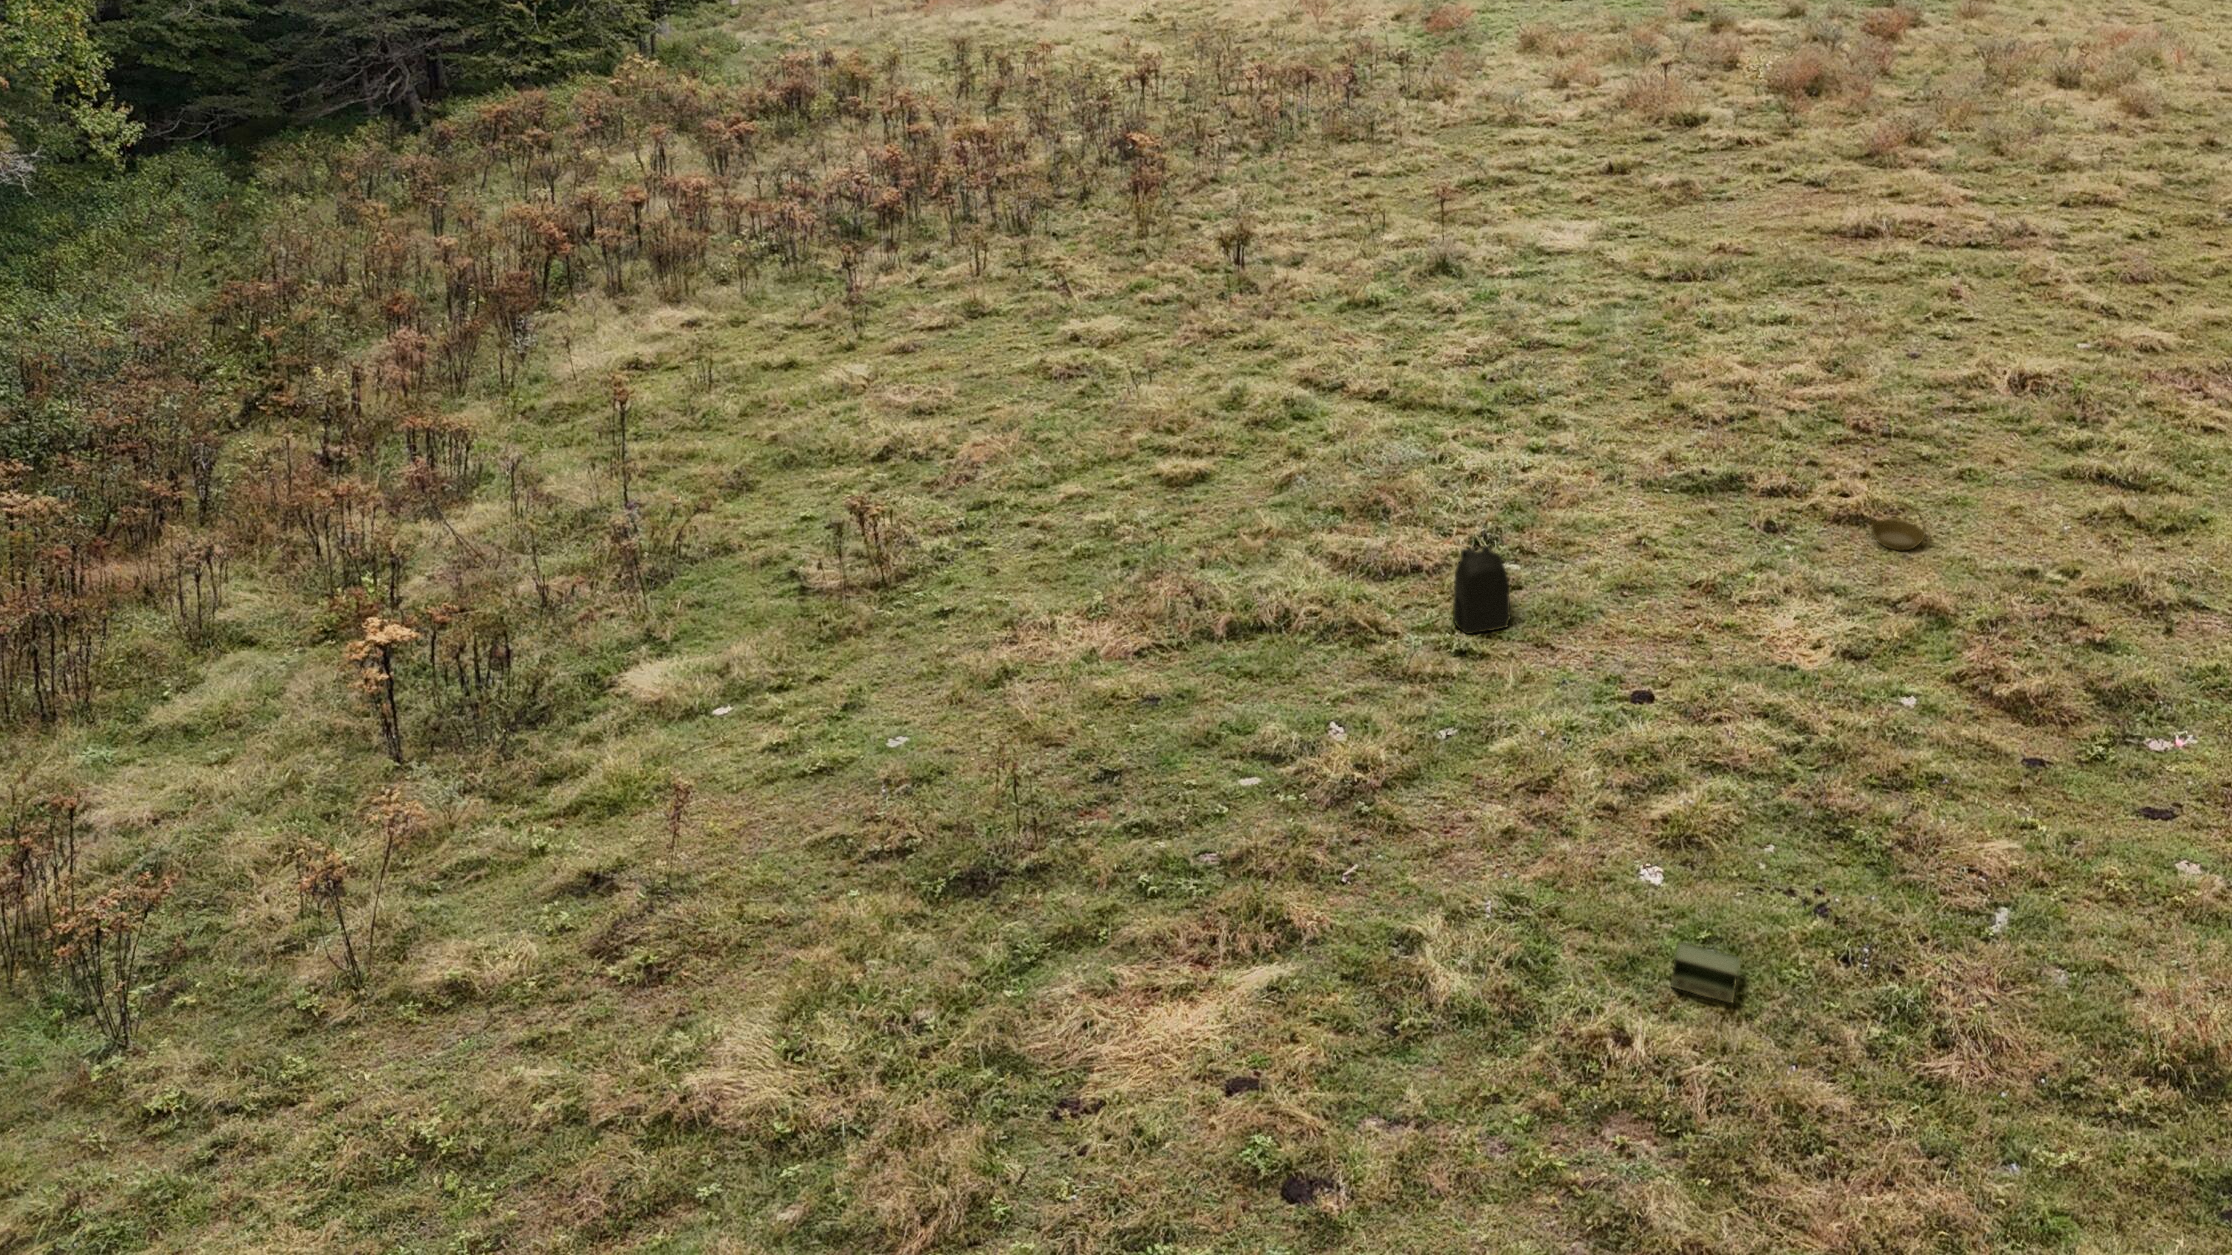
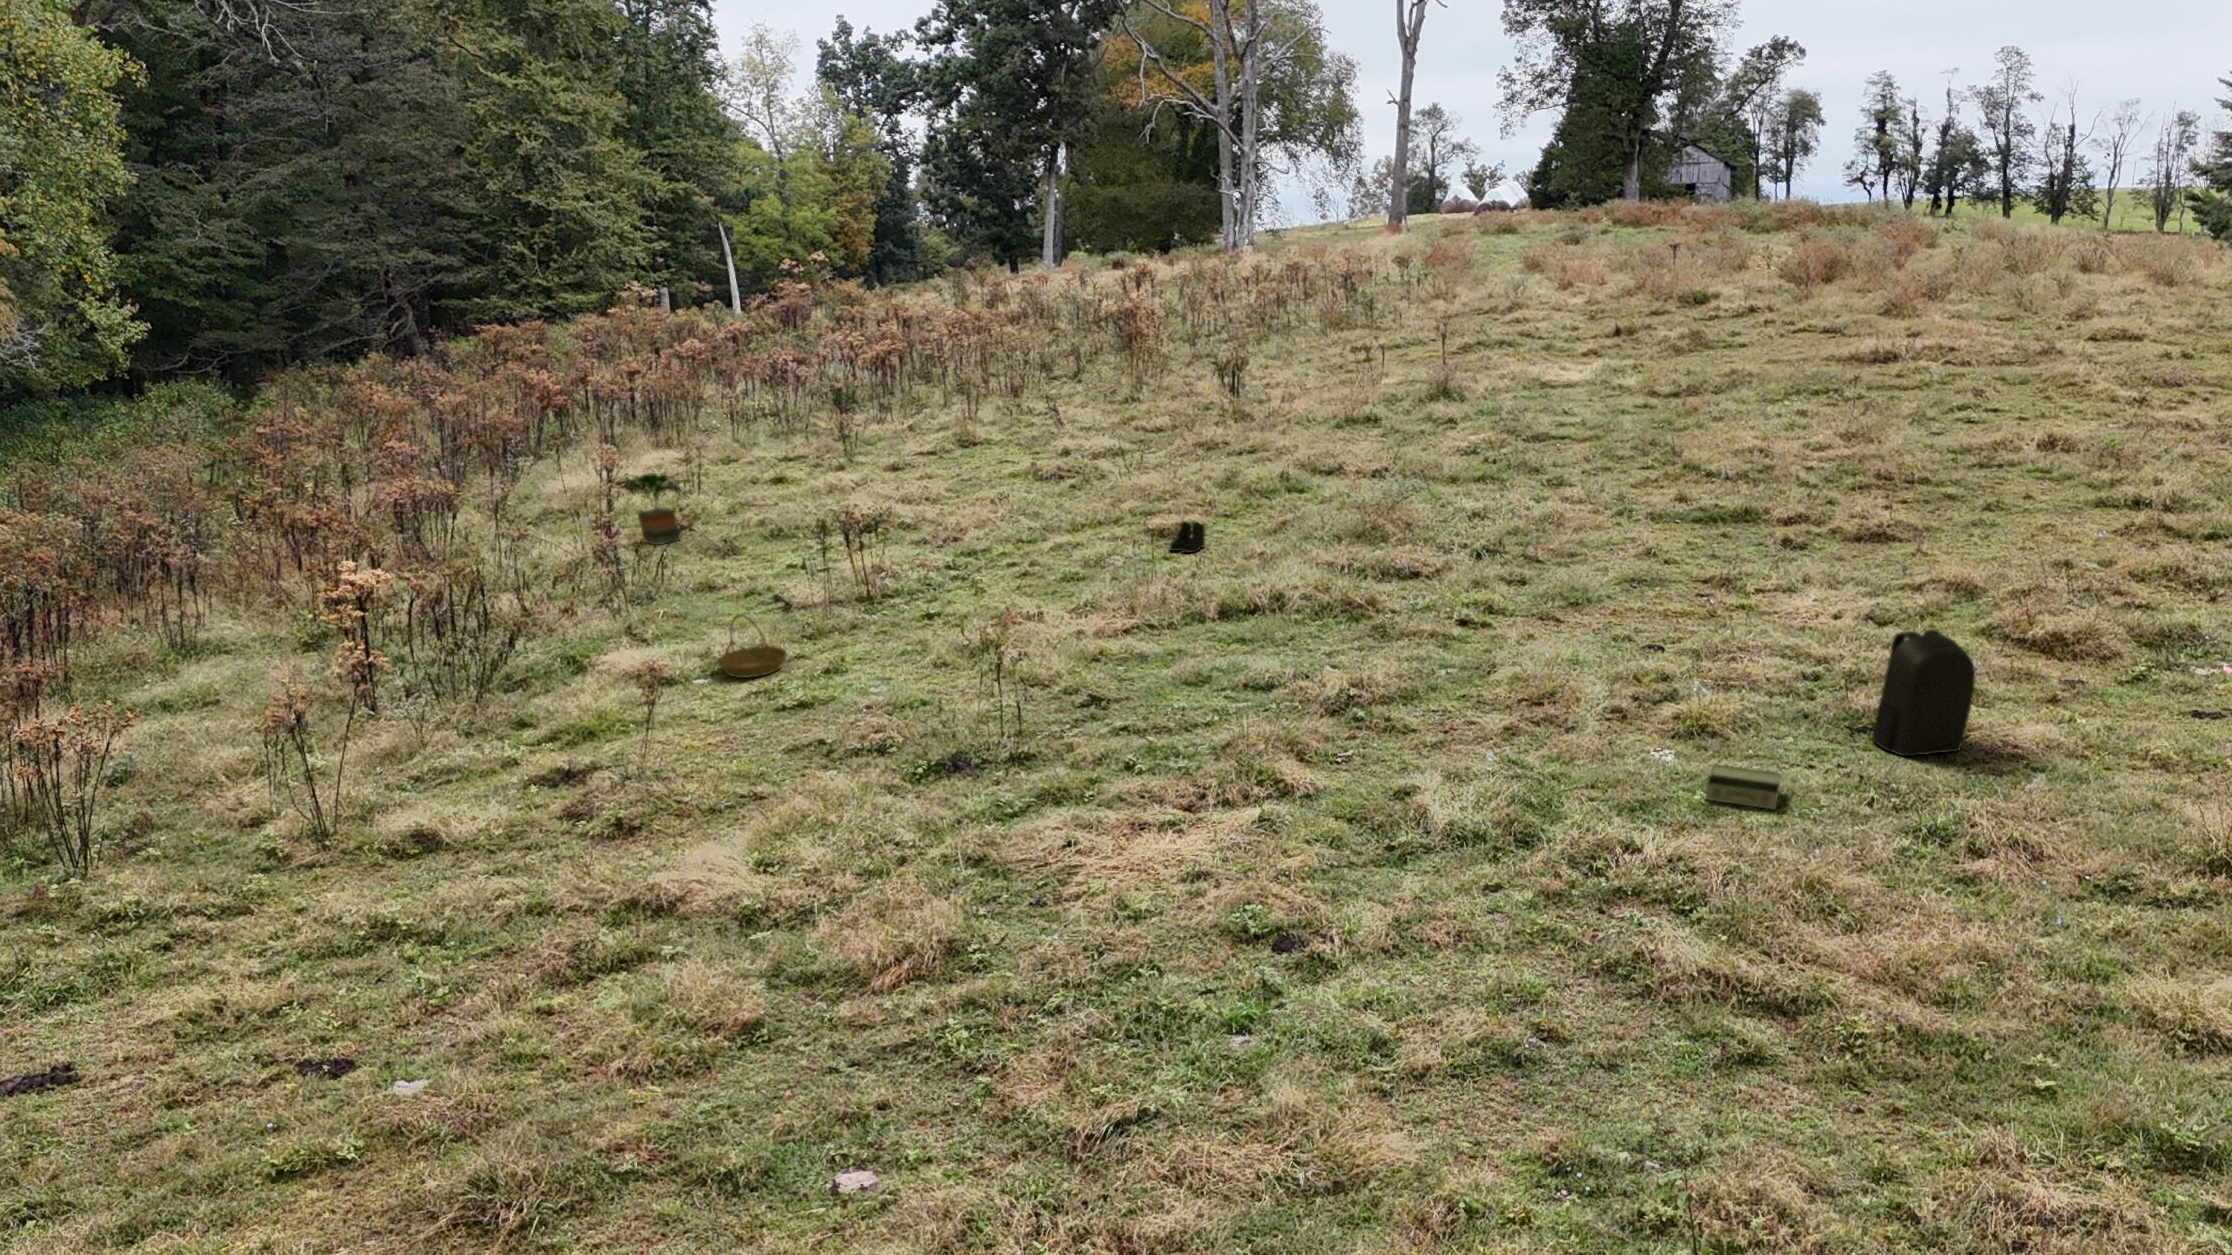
potted tree: none [646,451,705,523] -> present [627,473,682,545]
boots: none [1183,499,1218,536] -> present [1170,521,1205,553]
basket: present [1871,503,1926,550] -> present [716,615,787,678]
backpack: present [1453,546,1510,634] -> present [1871,627,1975,756]

